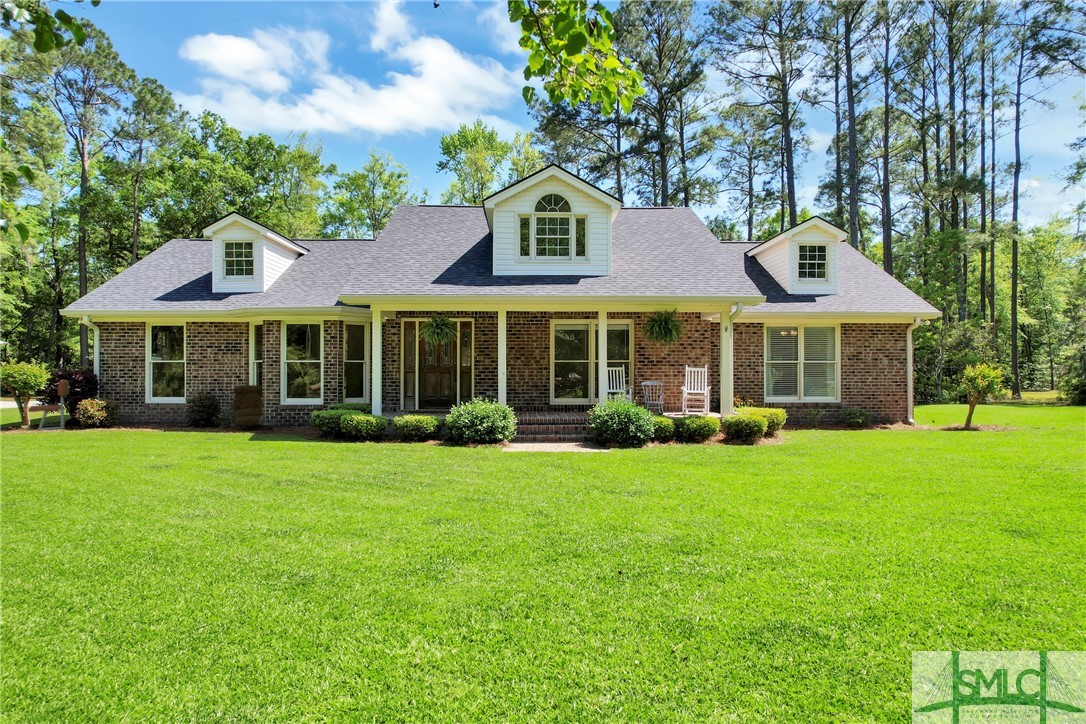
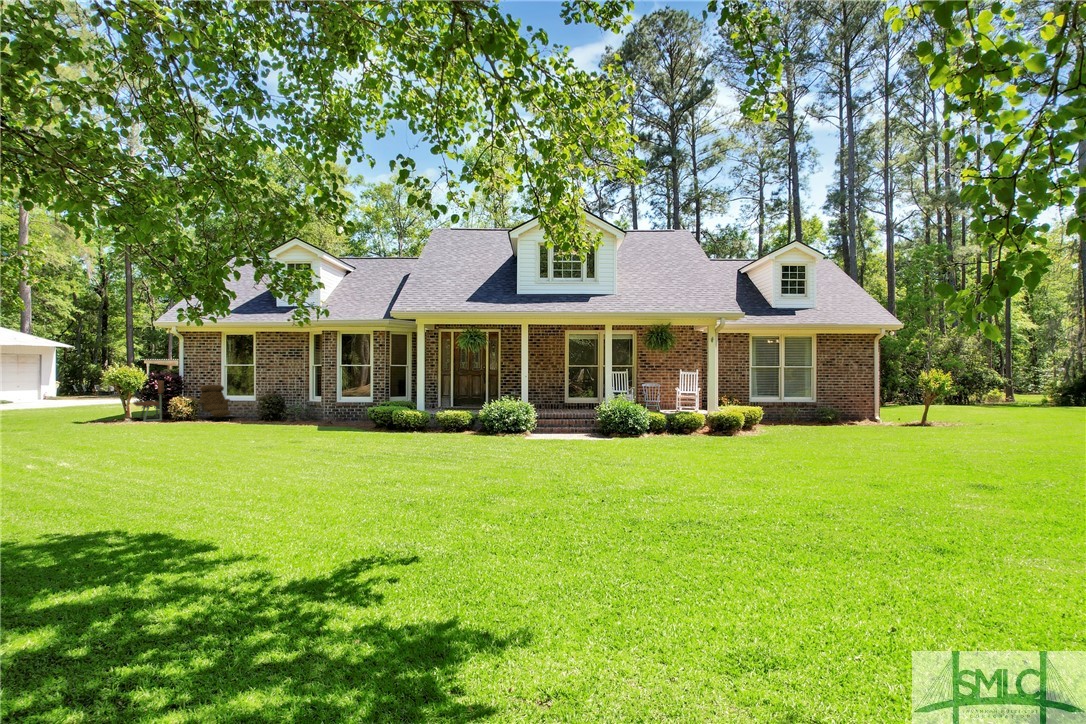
lounge chair: present [228,385,264,431] -> present [199,385,231,421]

